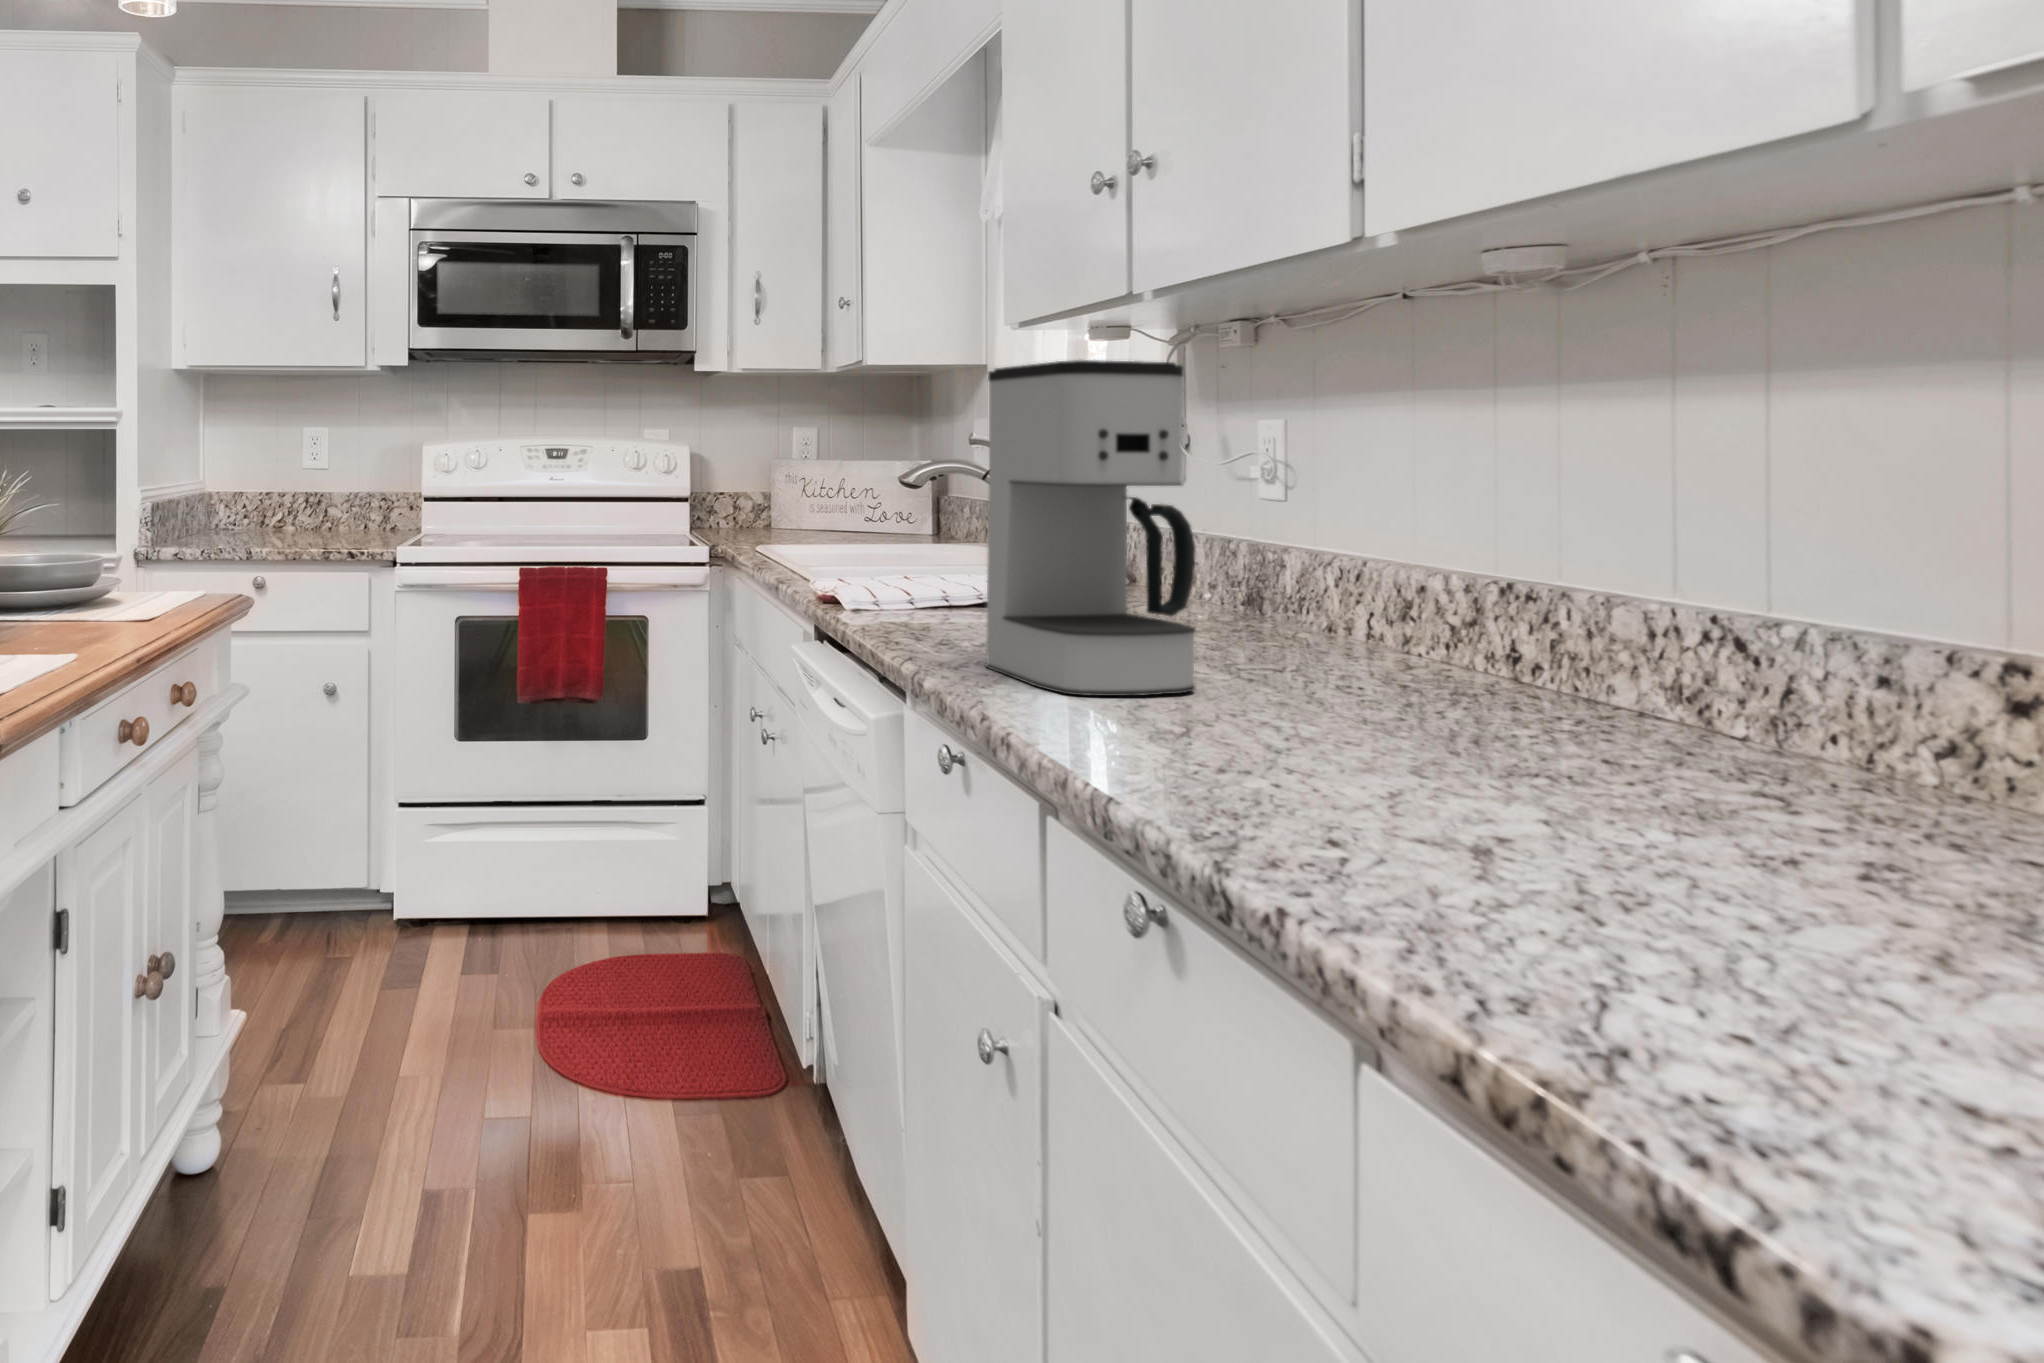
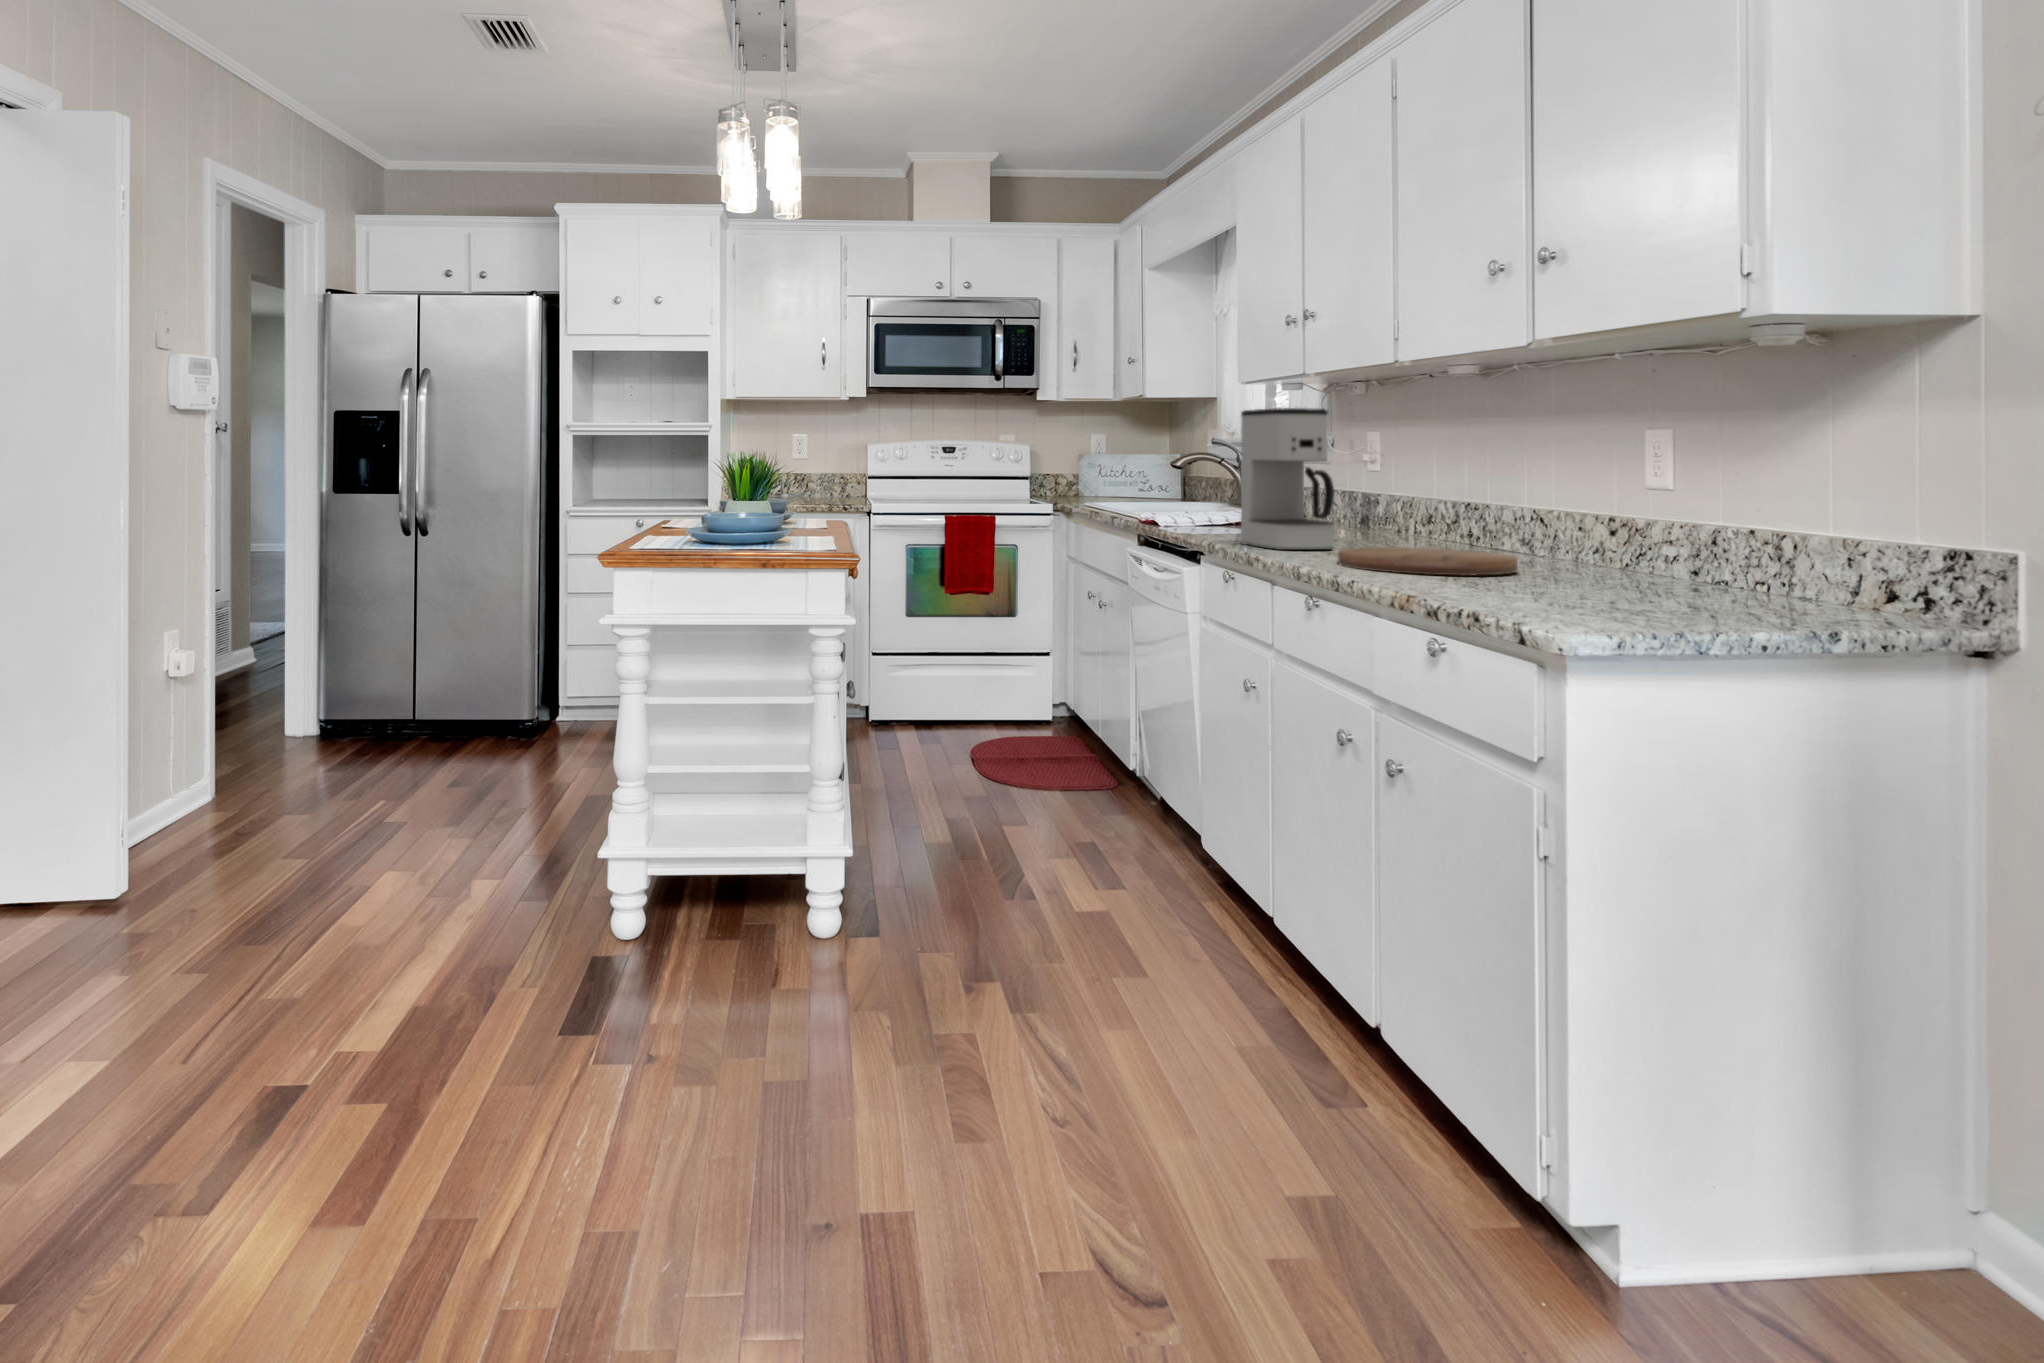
cutting board: none [1214,705,1729,838] -> present [1338,547,1518,575]

